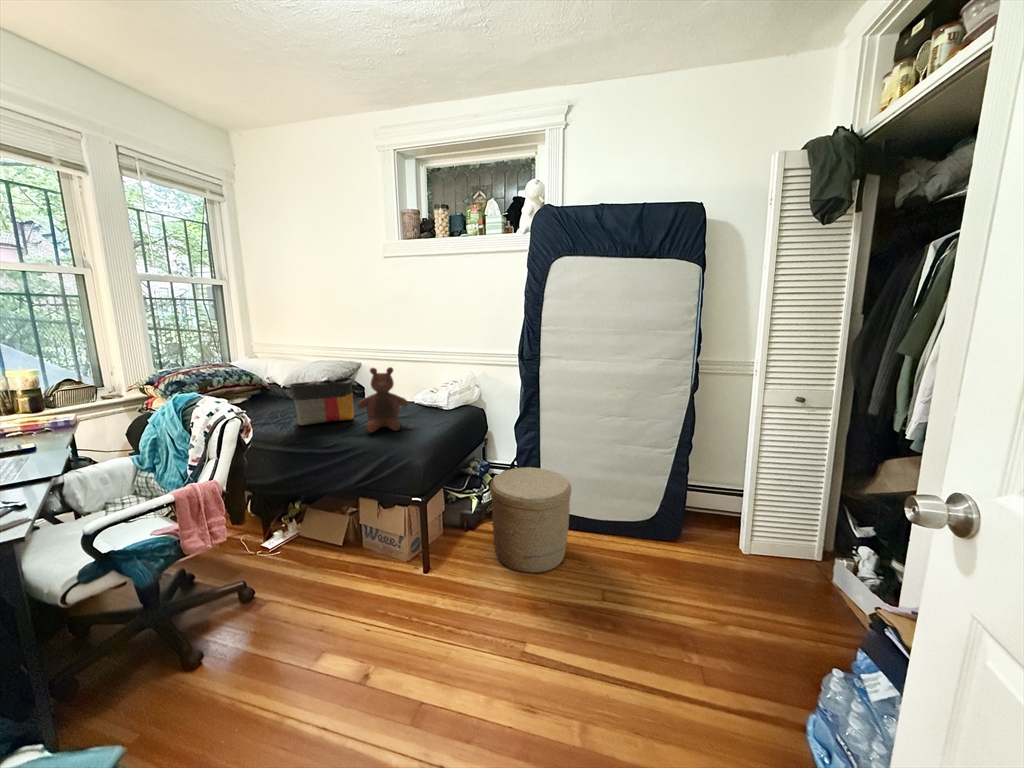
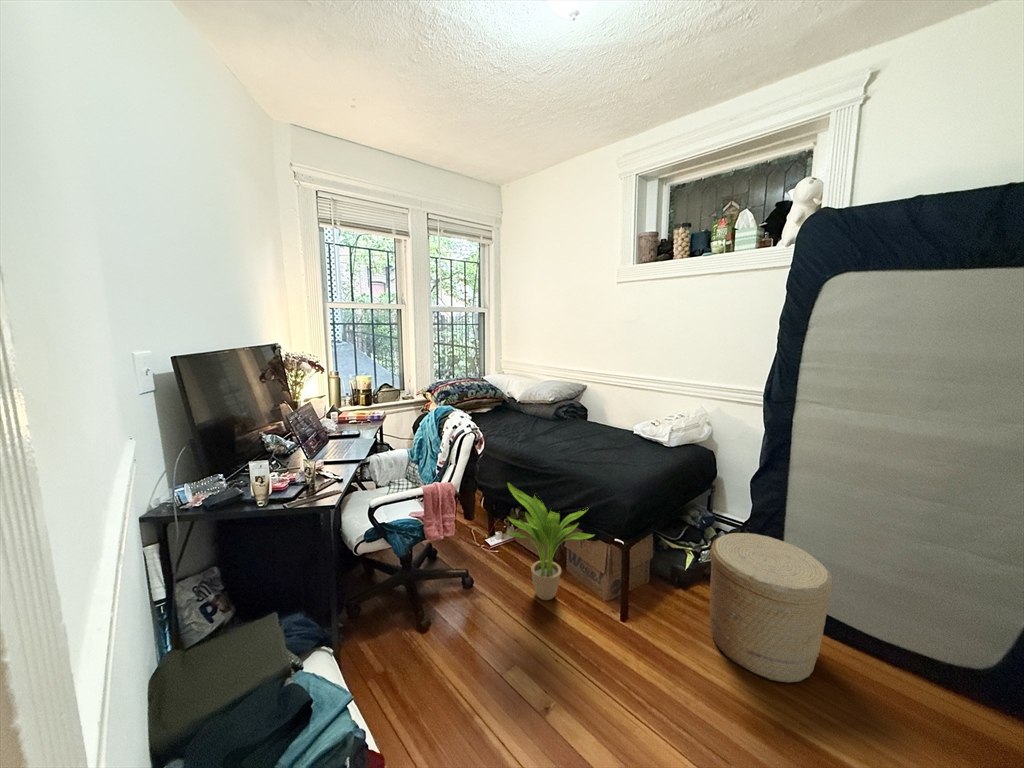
stuffed bear: present [357,367,408,432] -> none [574,395,625,462]
tote bag: present [290,378,354,425] -> none [520,401,575,442]
potted plant: none [287,470,391,582] -> present [507,483,594,600]

